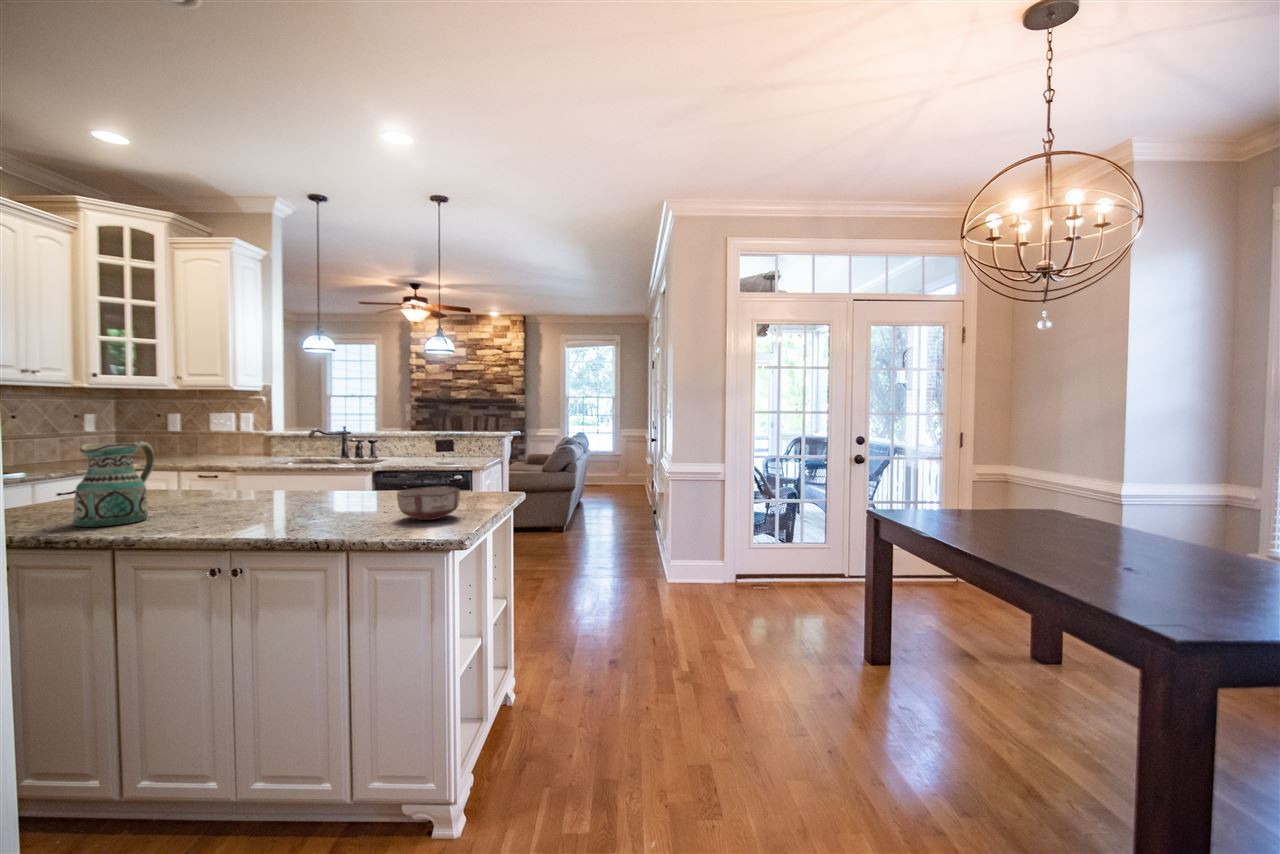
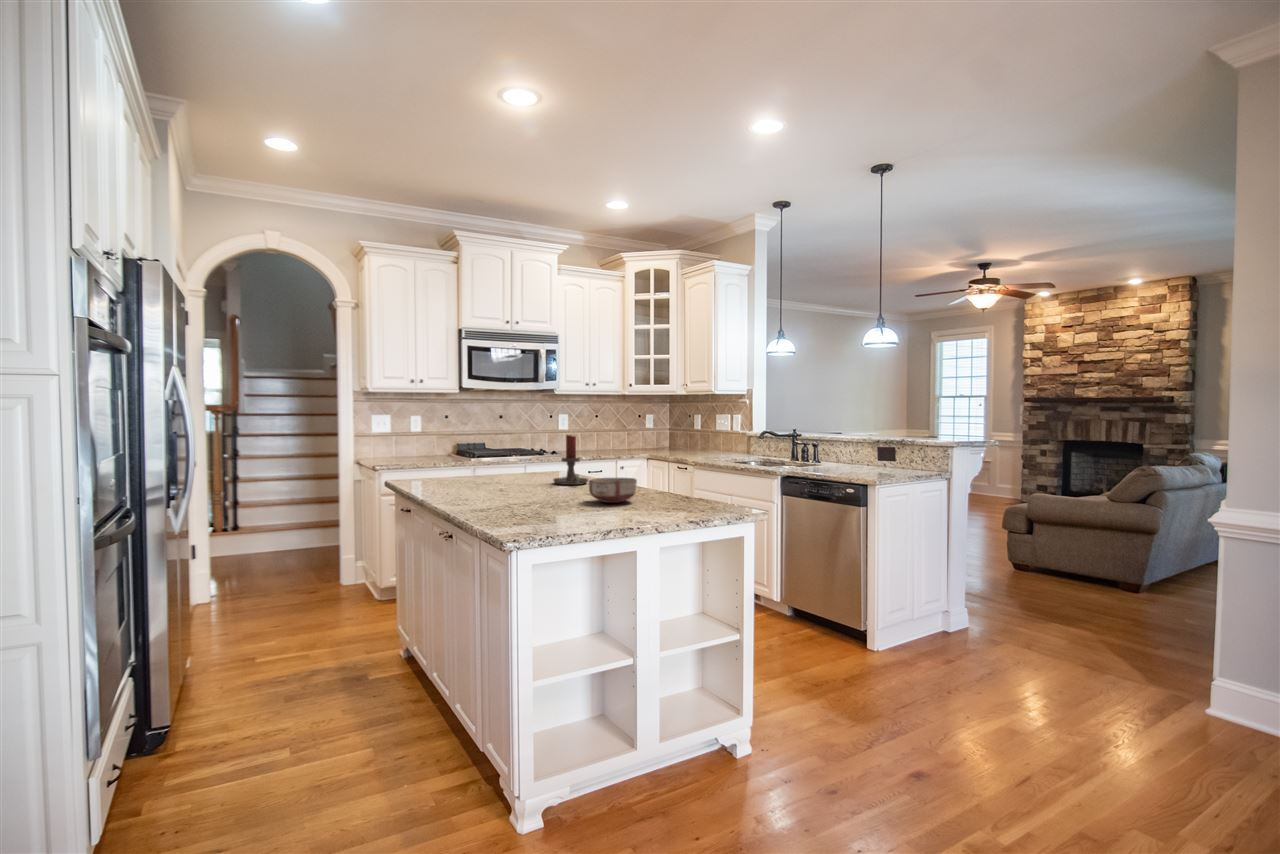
ceramic pitcher: present [73,441,155,527] -> none [514,432,557,480]
candle holder: none [206,441,281,518] -> present [553,435,588,485]

